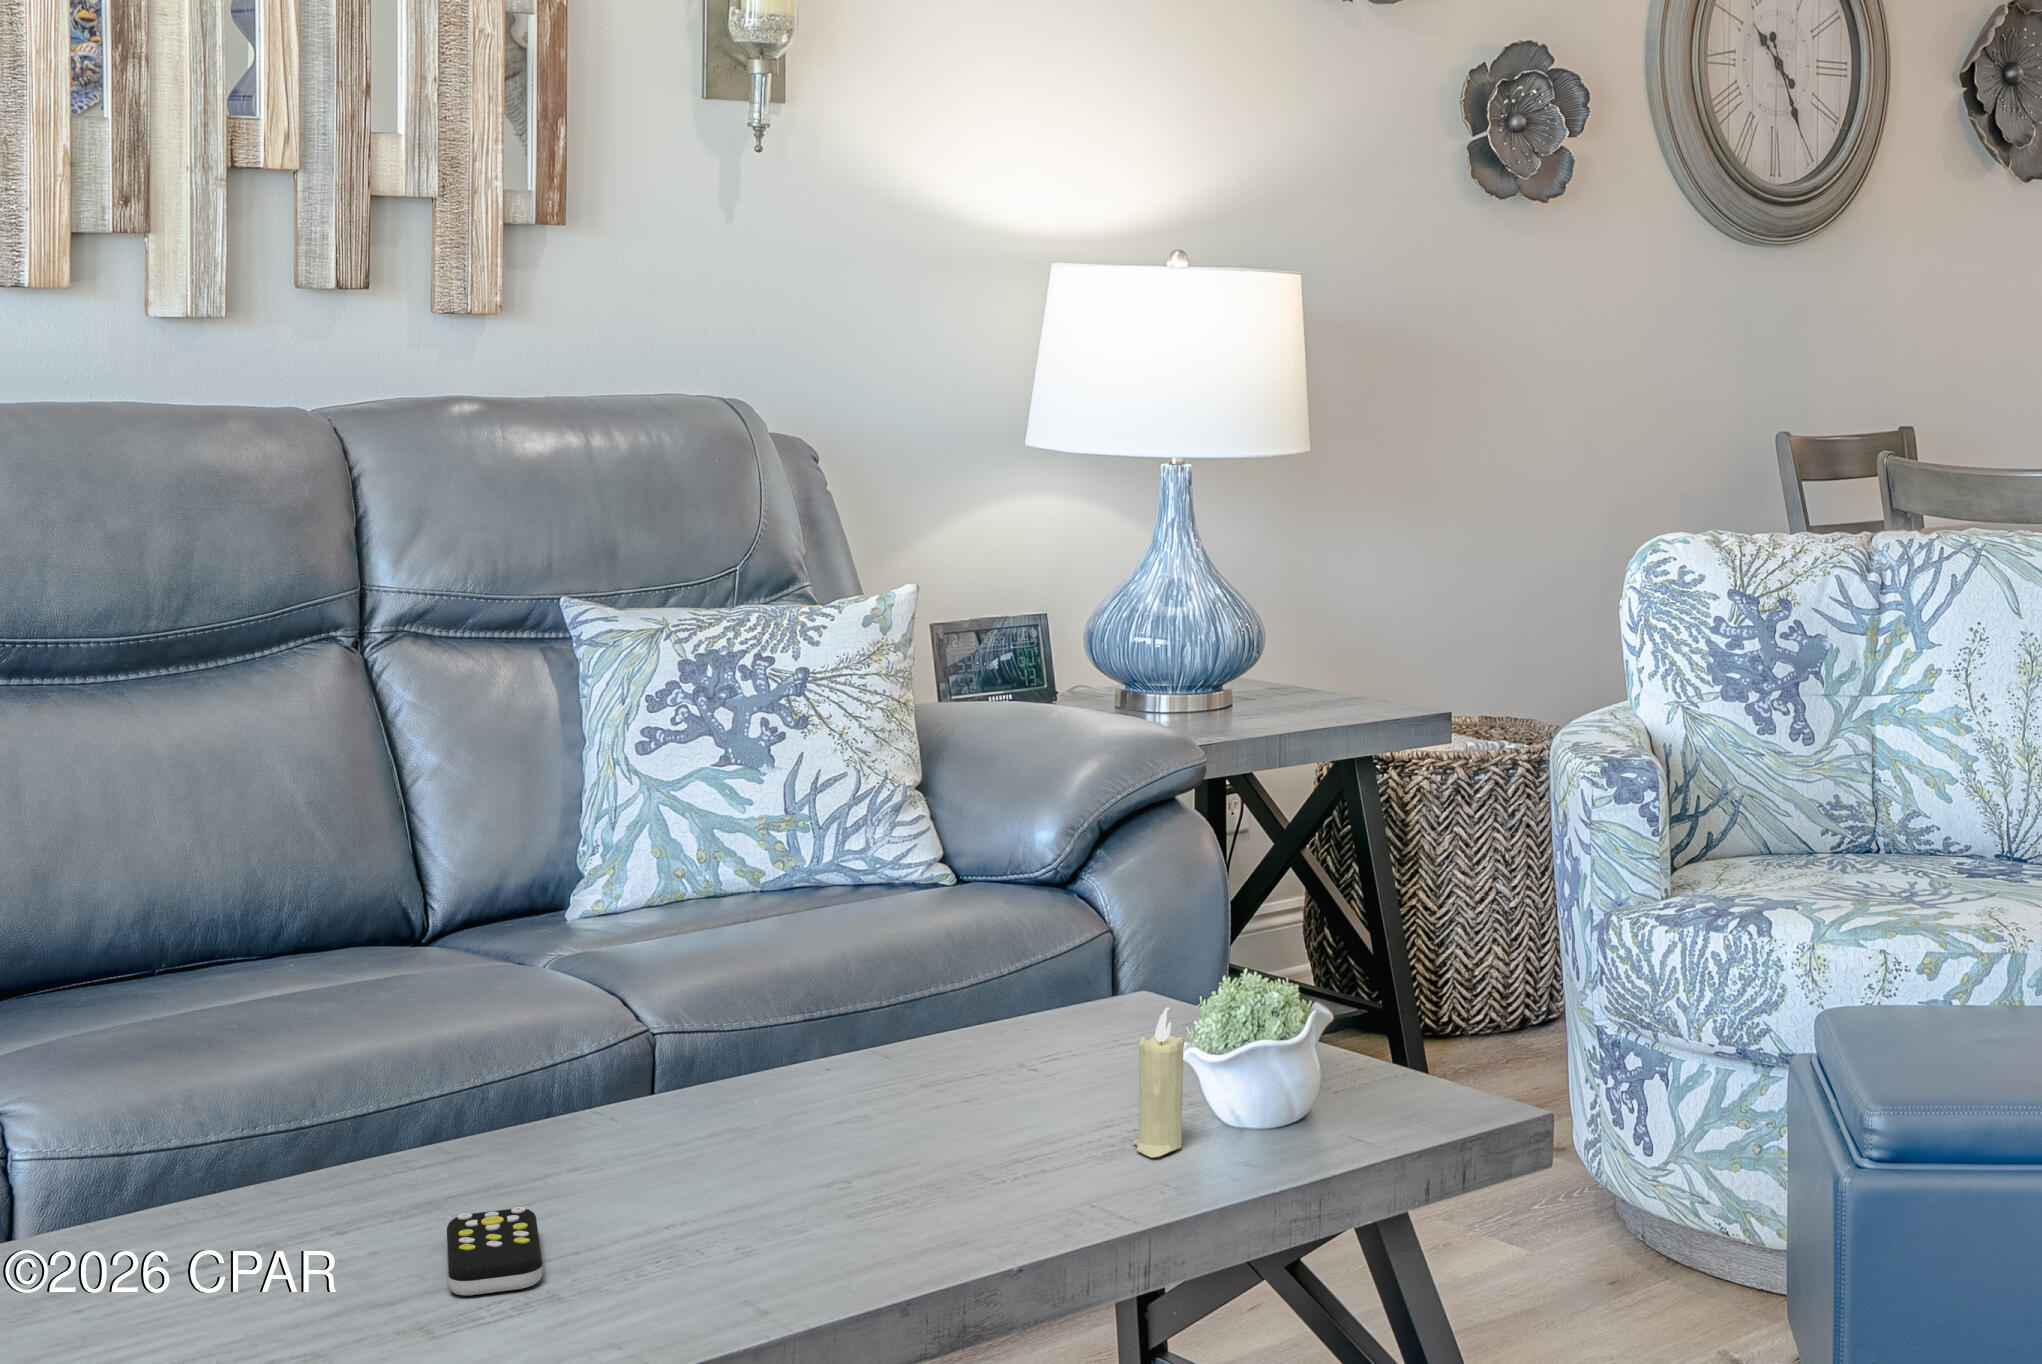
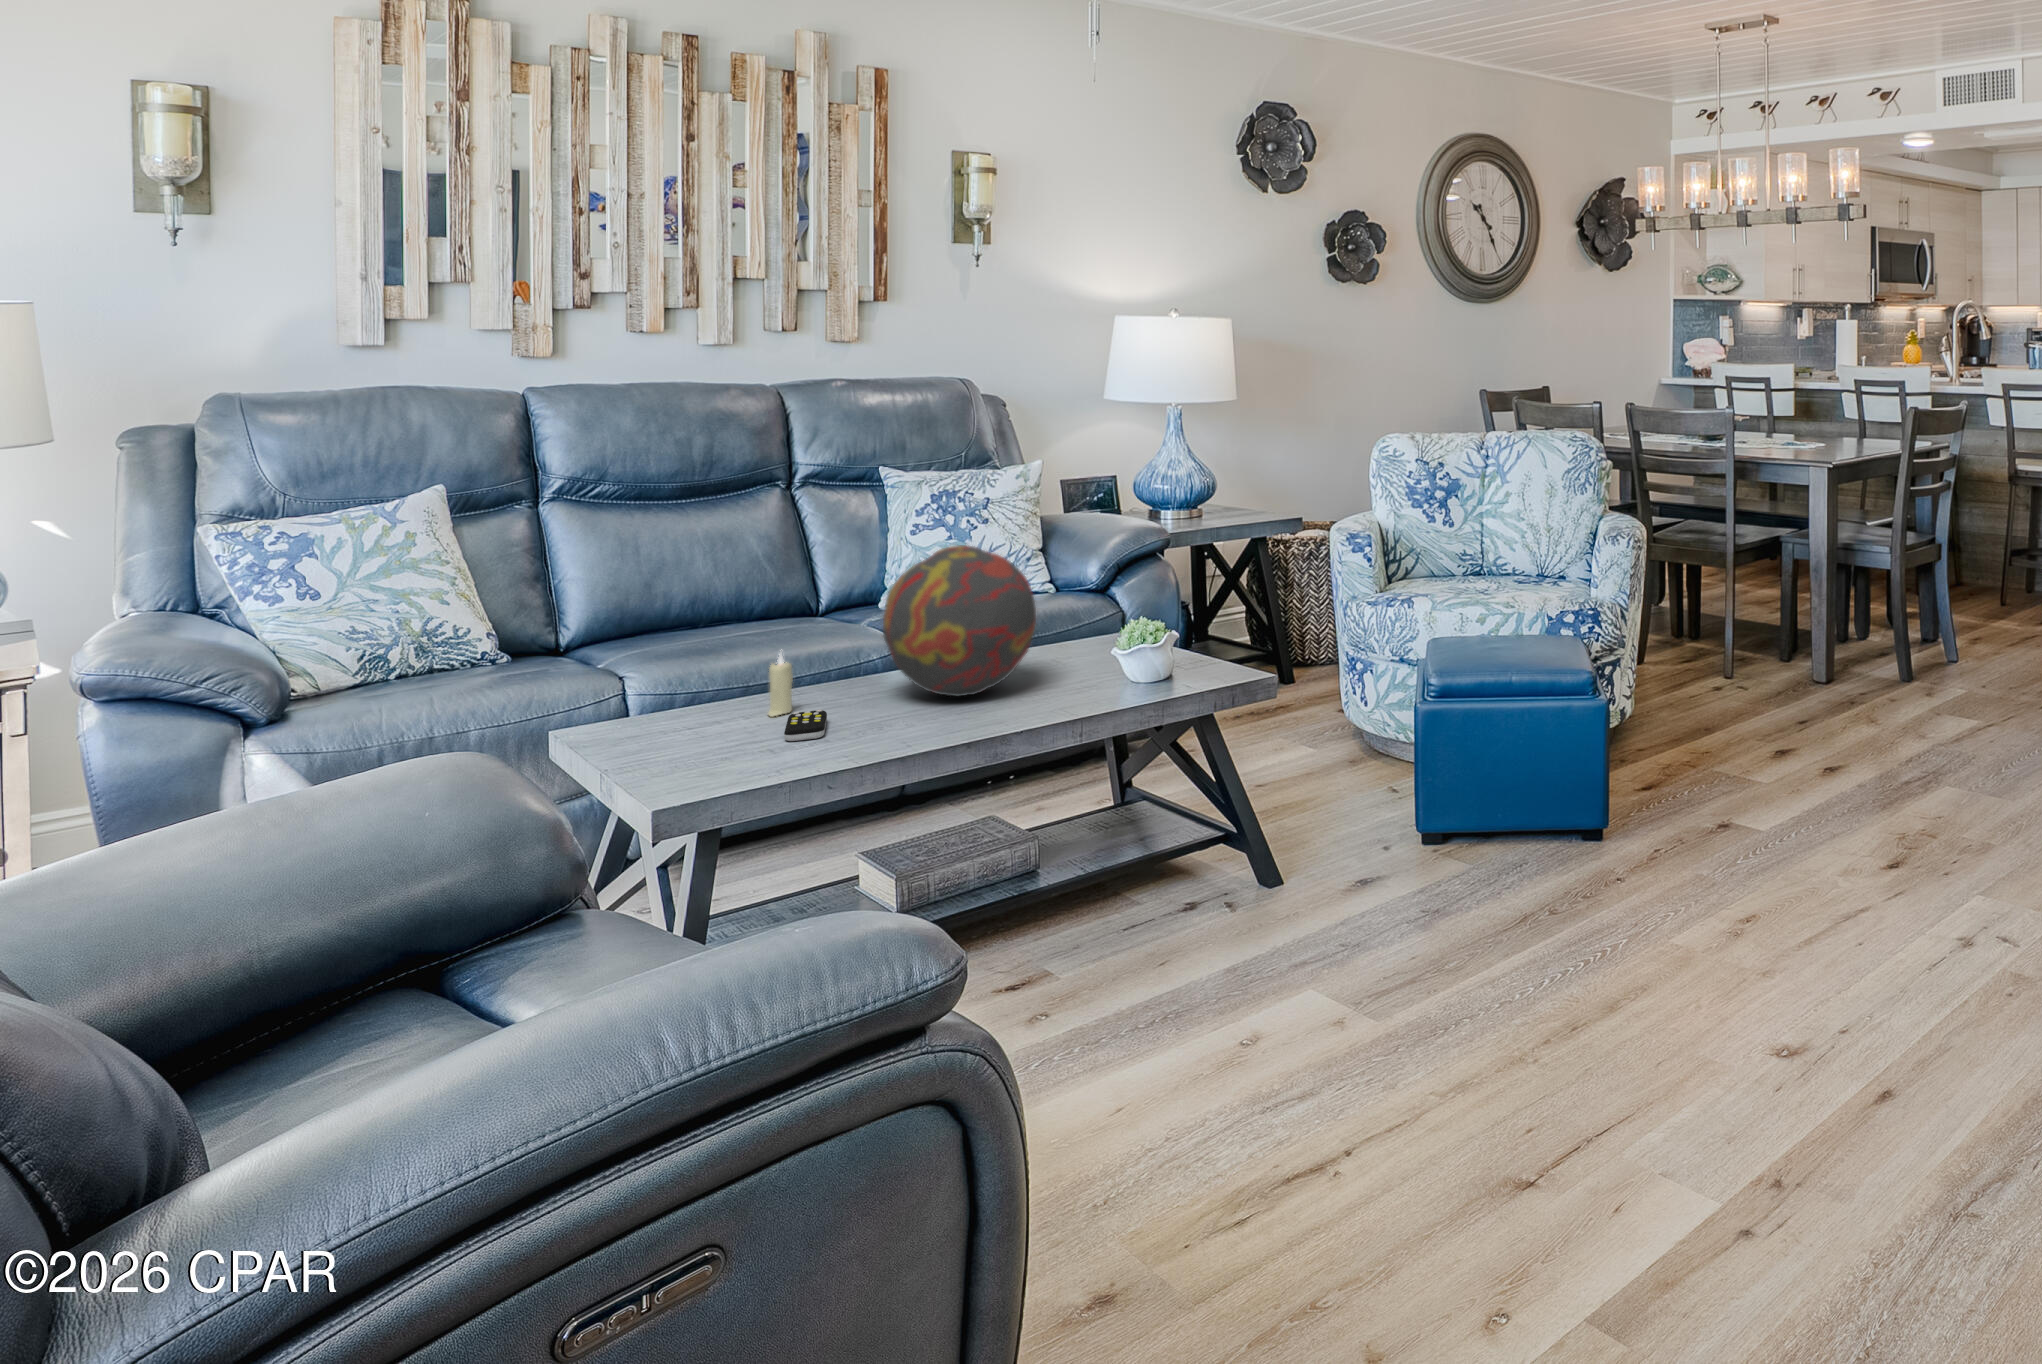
decorative orb: none [651,801,1005,1168] -> present [883,545,1036,696]
candle: present [1133,1007,1184,1157] -> present [768,654,793,716]

